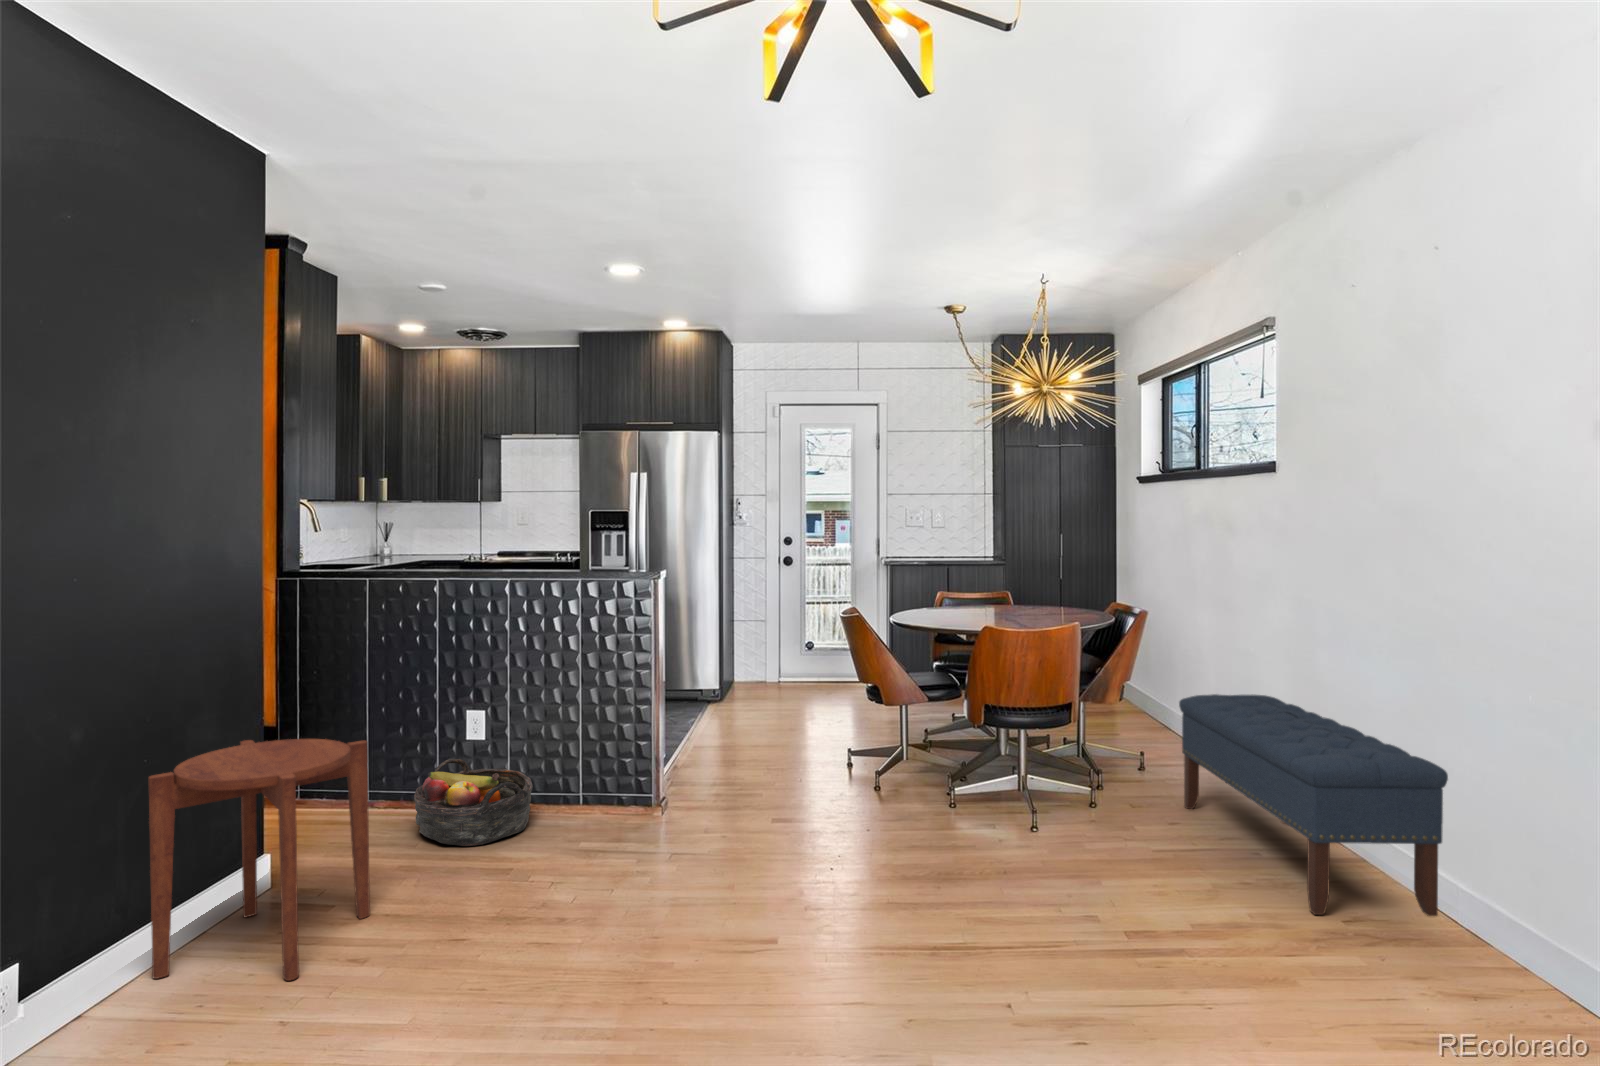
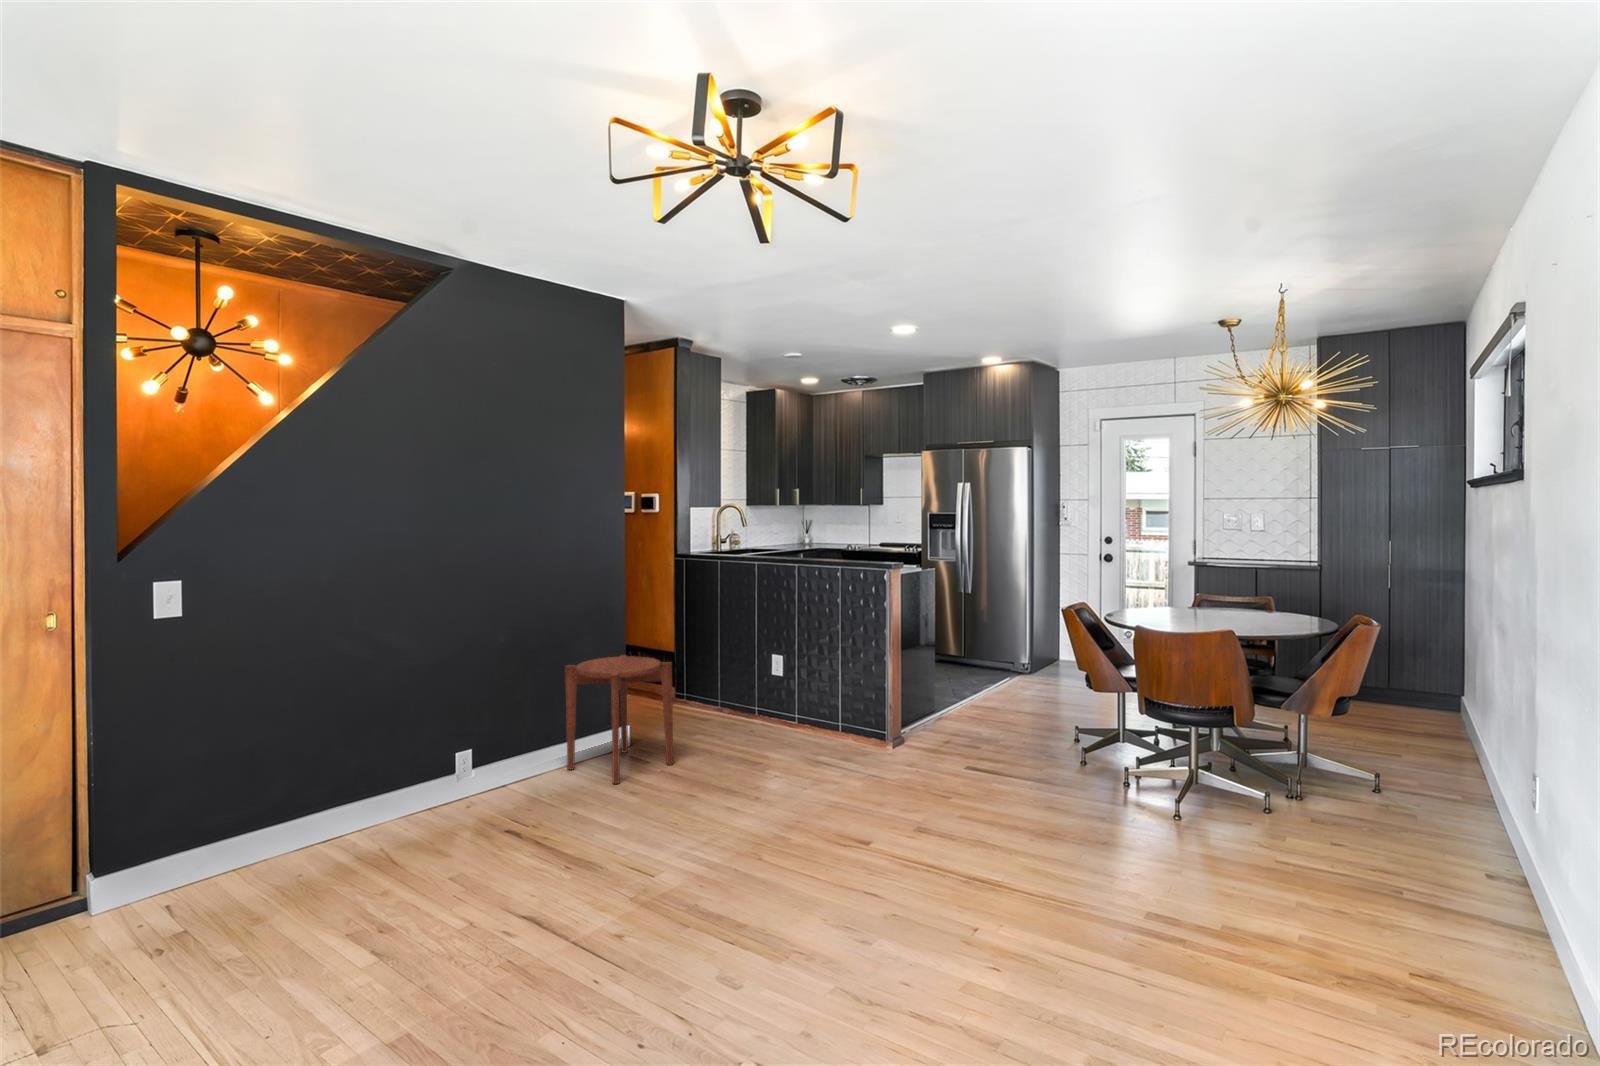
bench: present [1179,694,1448,916] -> none [1320,719,1484,969]
basket: present [414,759,533,846] -> none [730,686,802,741]

